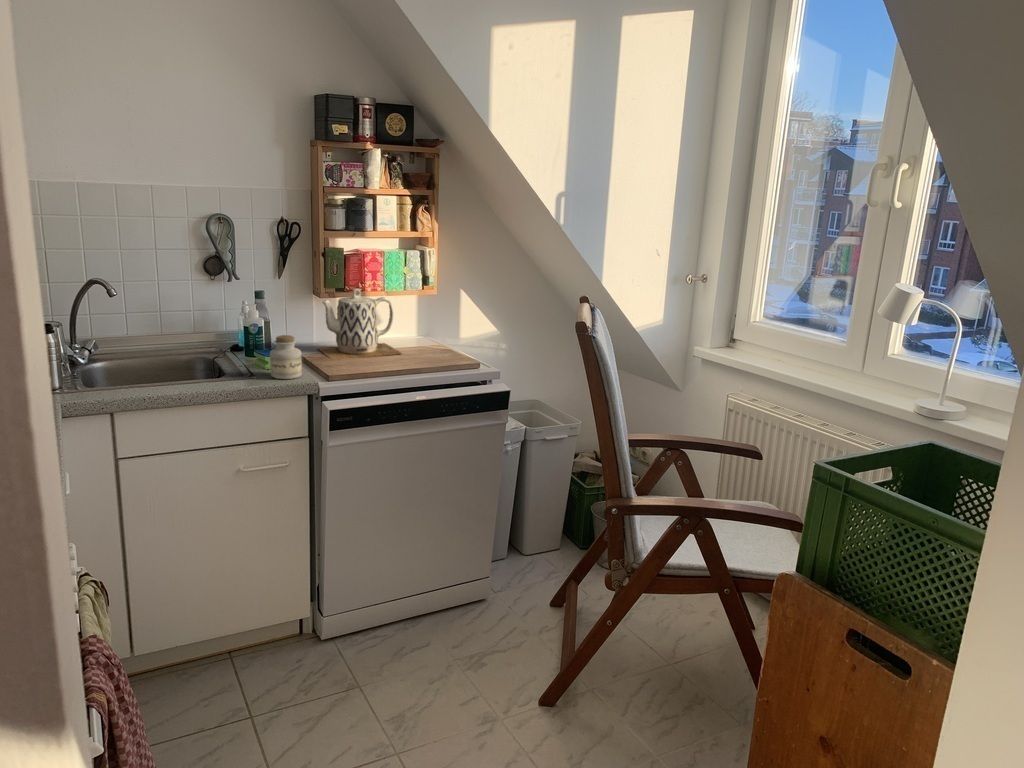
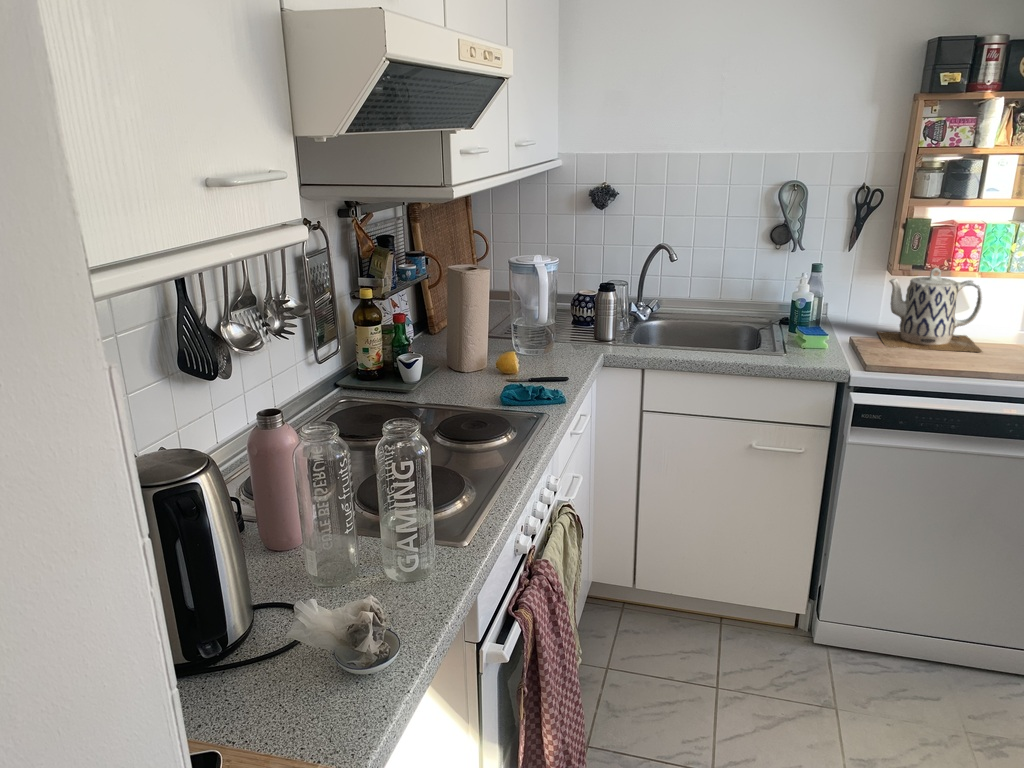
jar: present [270,335,302,379] -> none [803,315,841,363]

